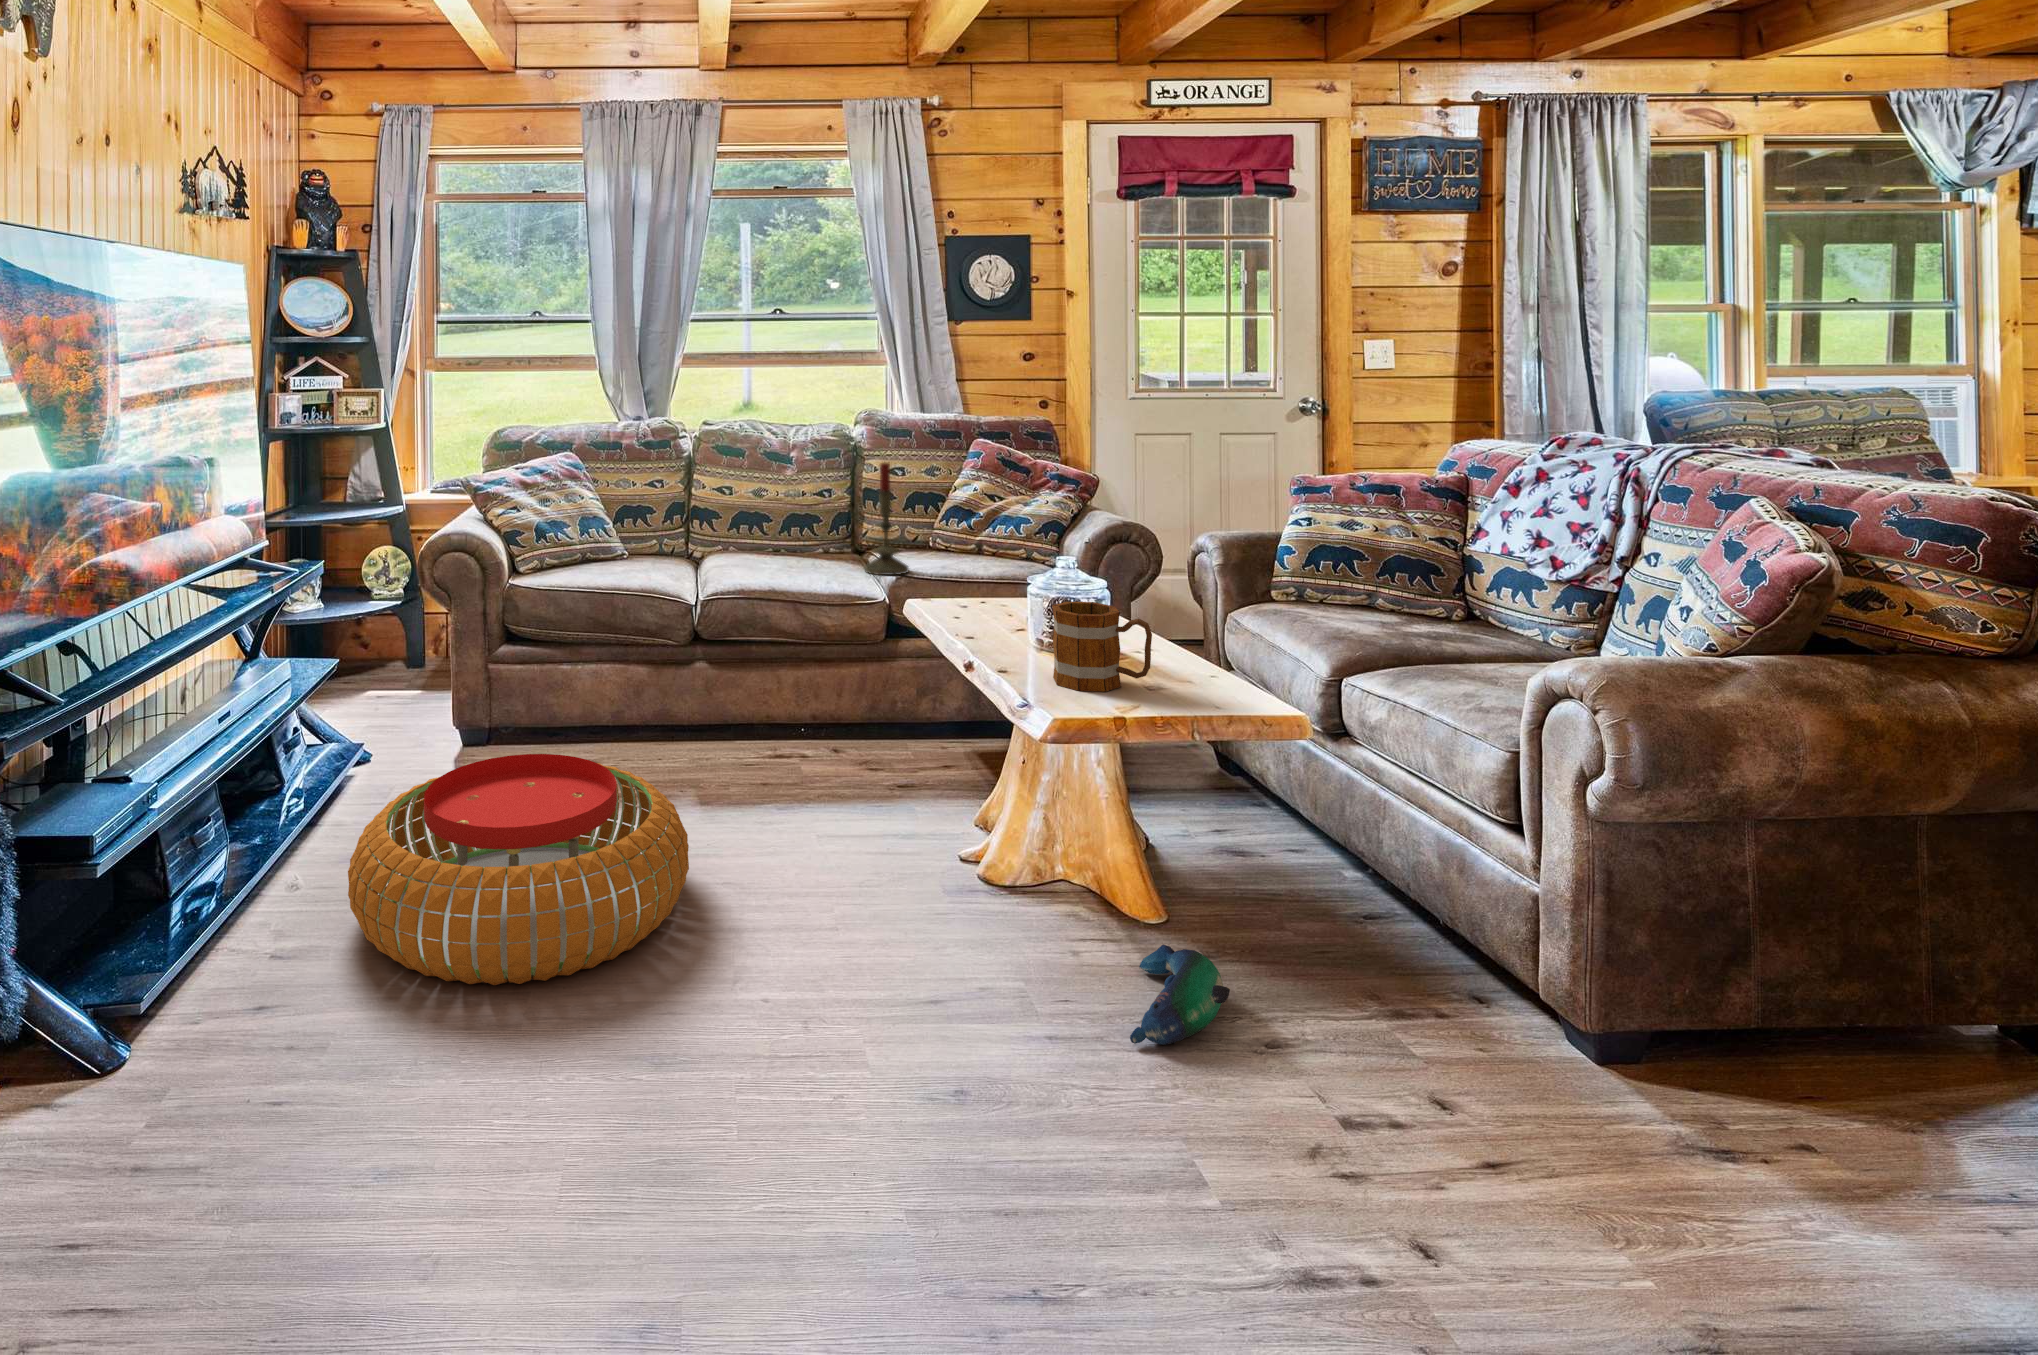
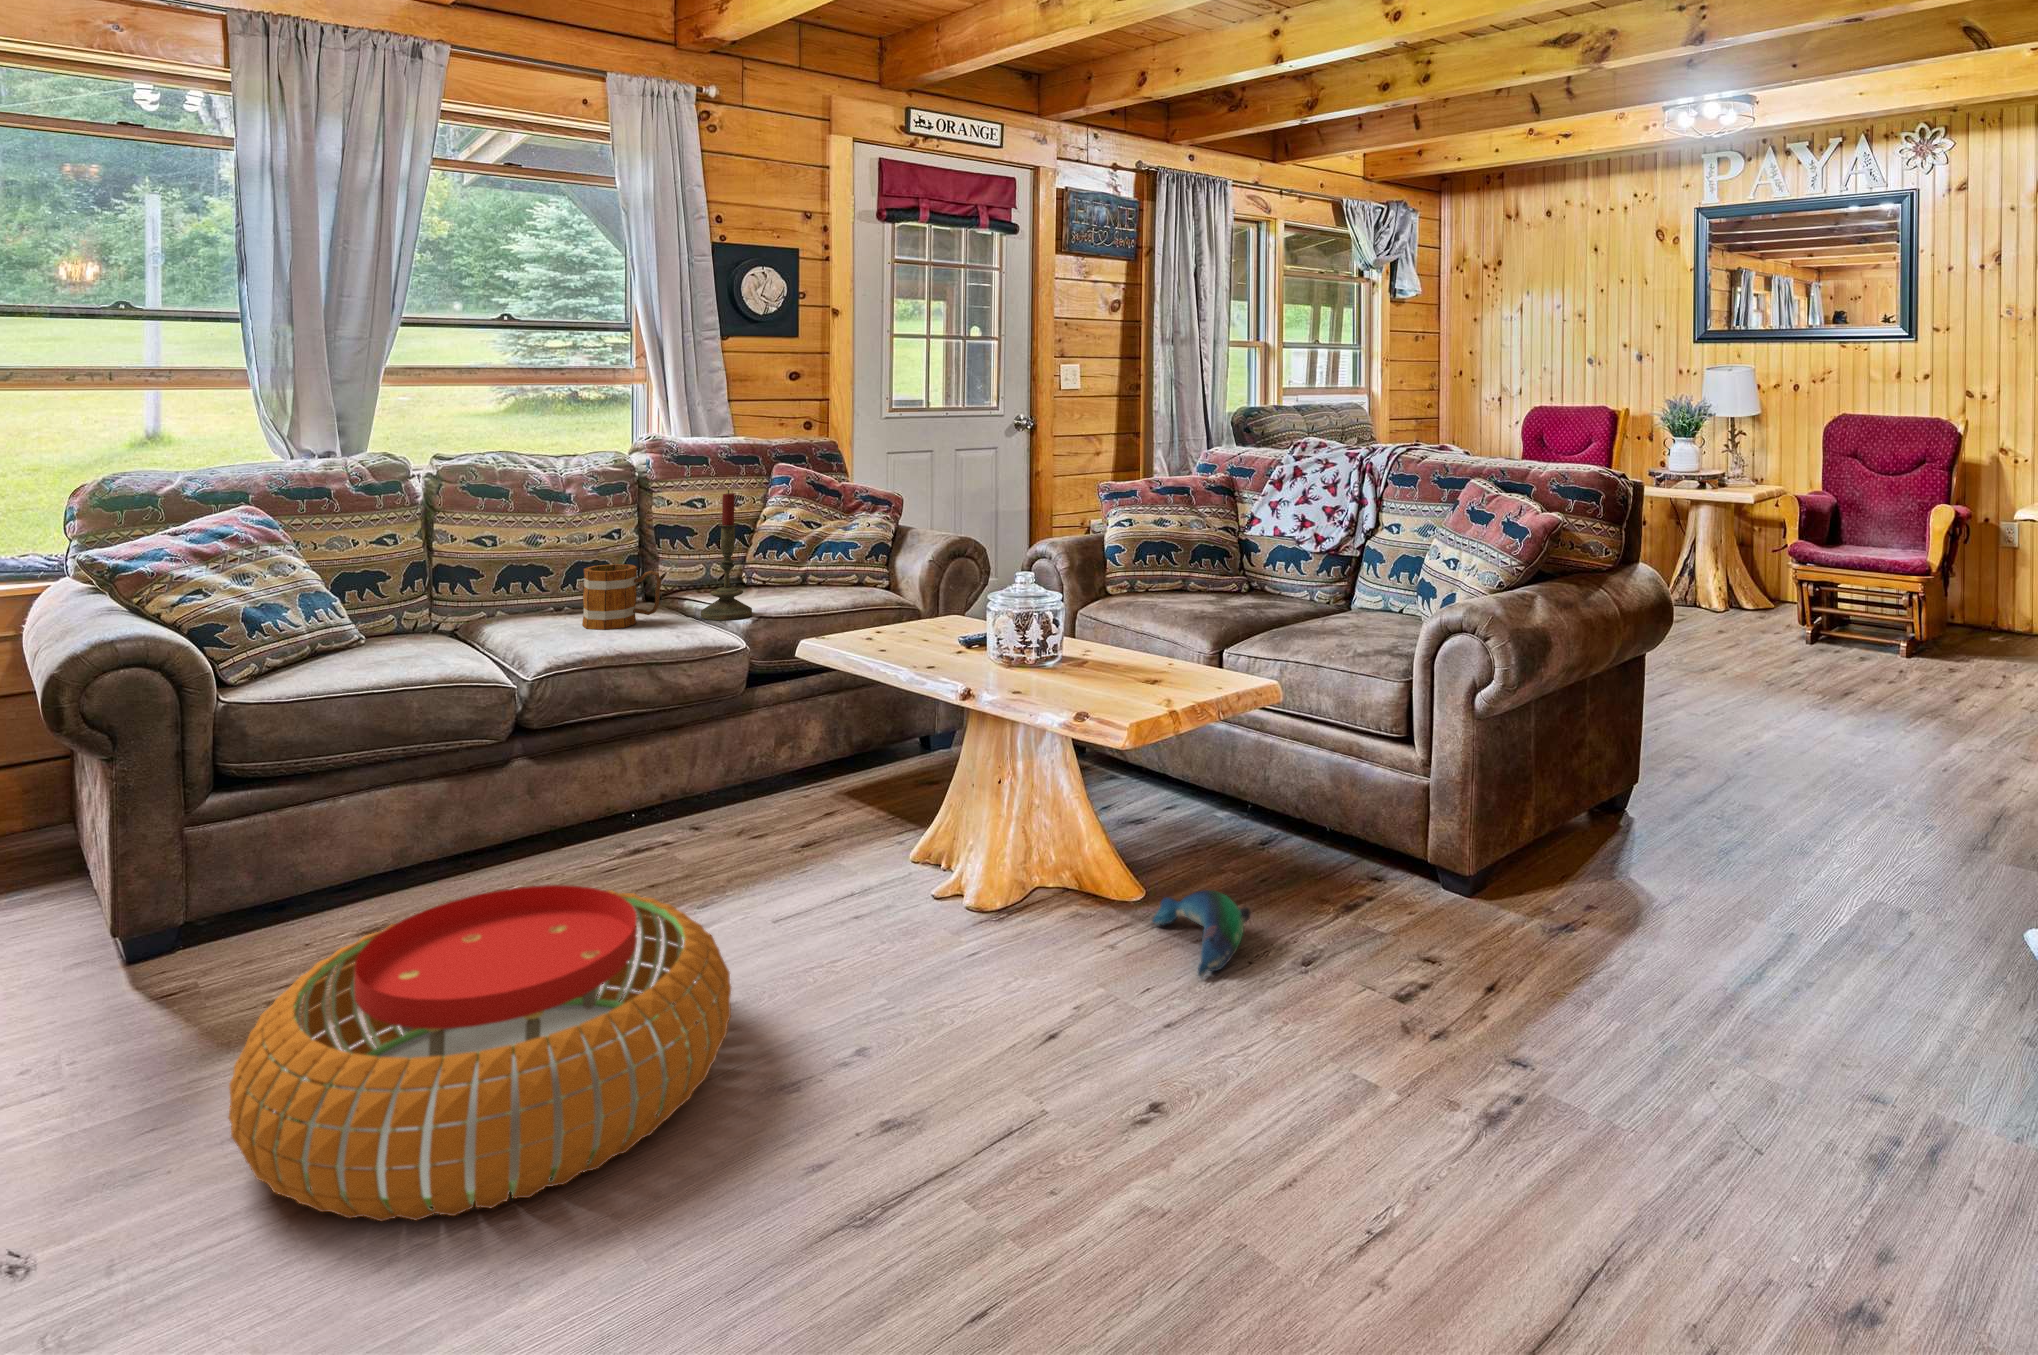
mug: present [1052,602,1152,692] -> present [582,564,661,630]

